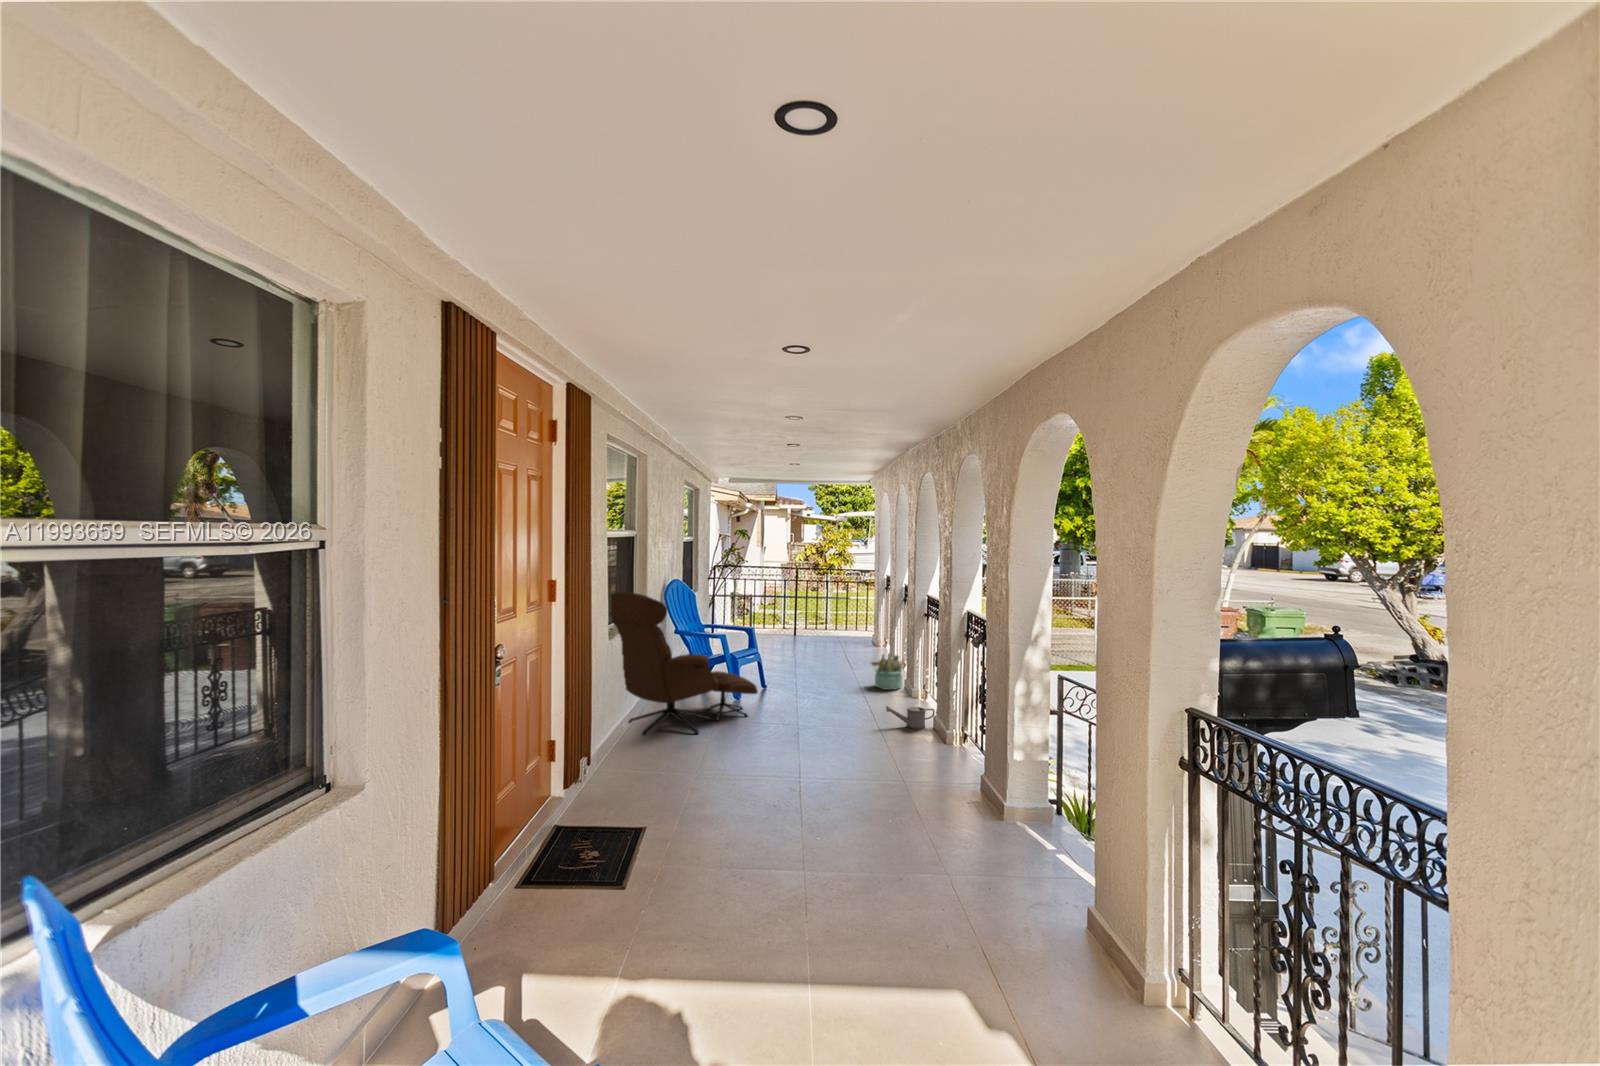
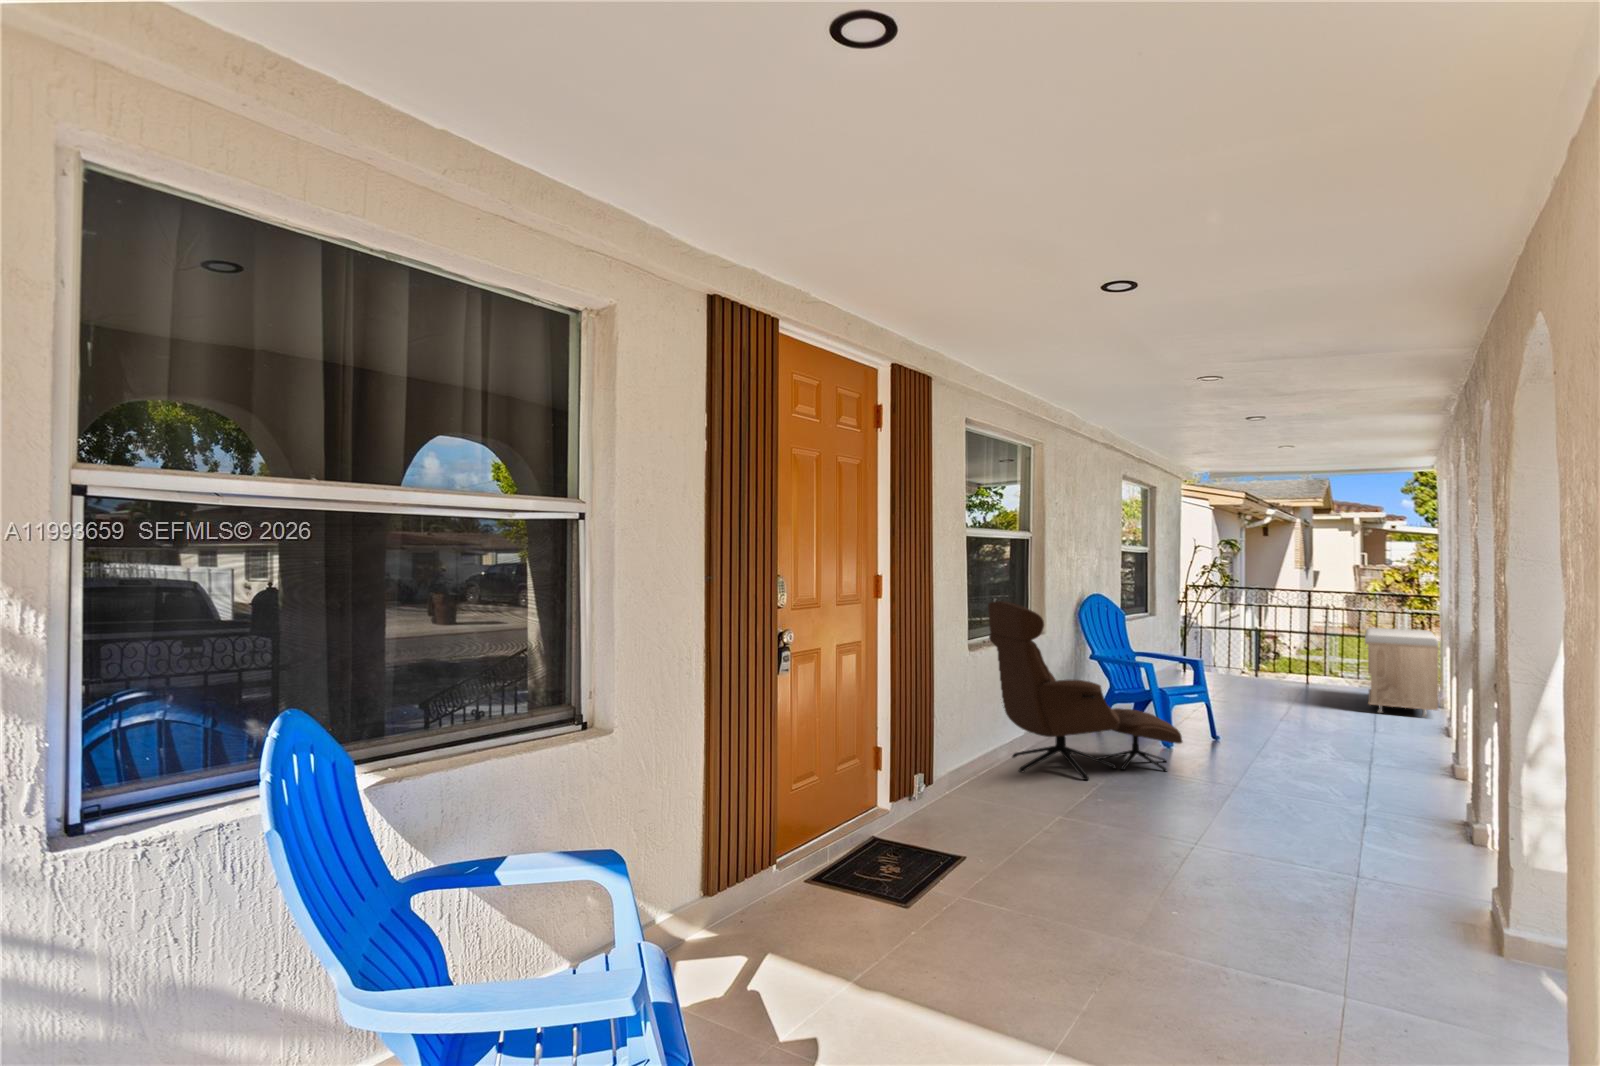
storage bench: none [833,593,880,652] -> present [1365,628,1439,717]
decorative plant: present [871,655,904,690] -> none [1386,714,1448,769]
watering can: present [886,706,935,729] -> none [1374,781,1461,824]

